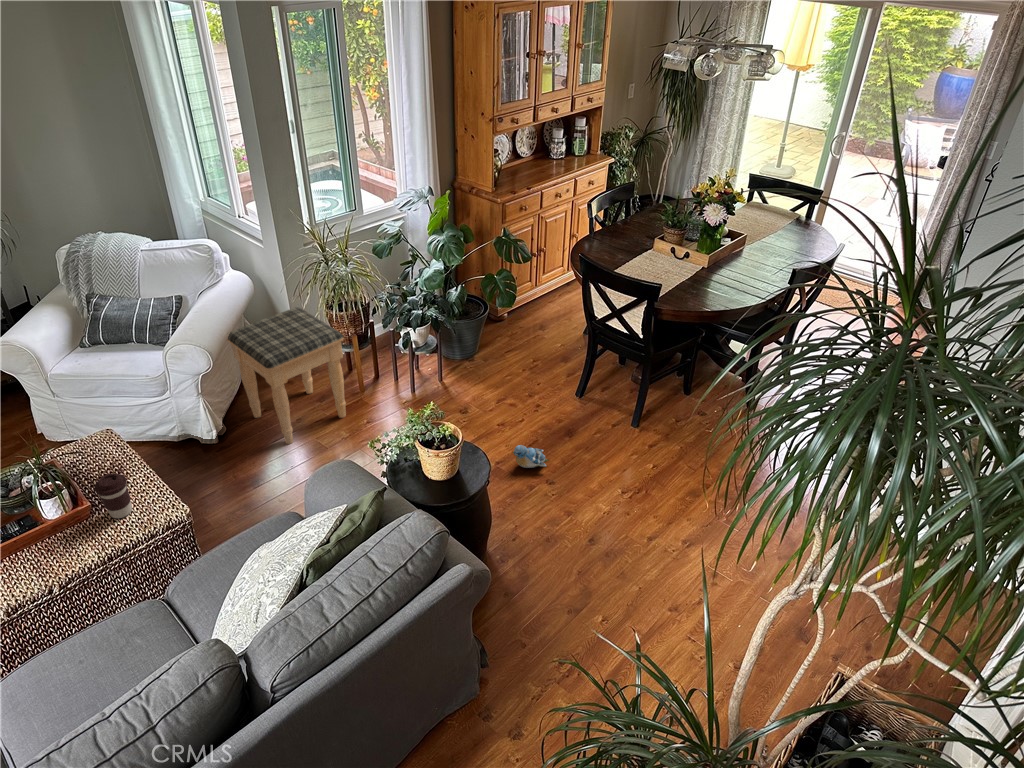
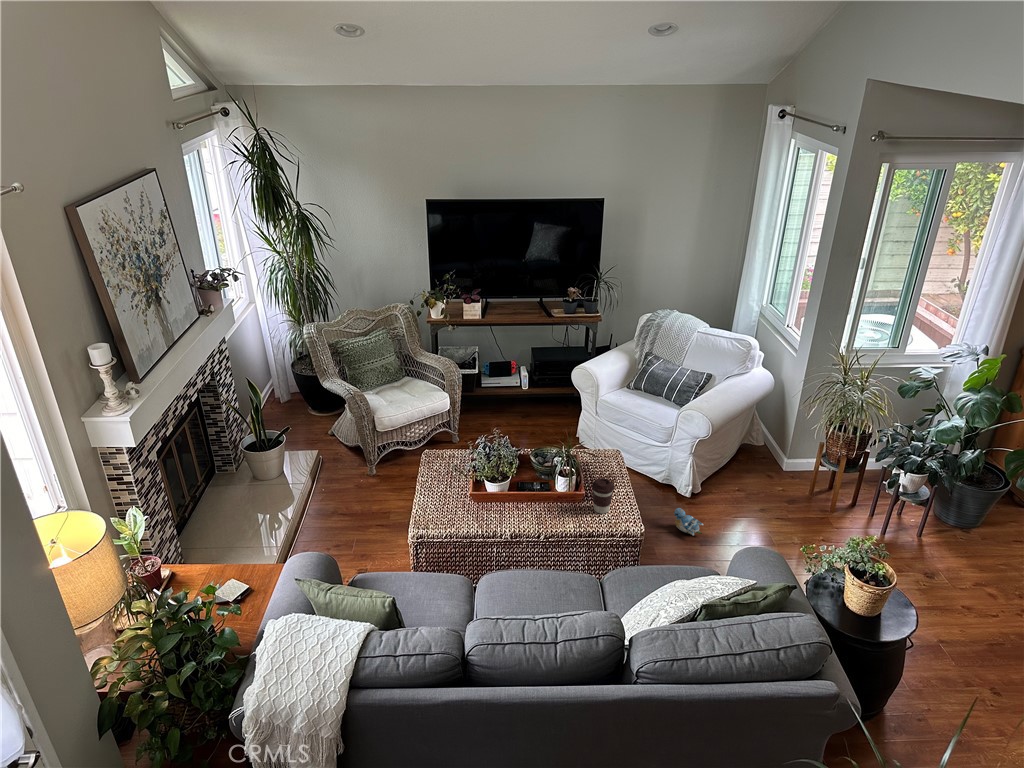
footstool: present [227,307,346,444] -> none [727,414,832,525]
plush toy: present [513,445,549,468] -> present [674,508,703,536]

